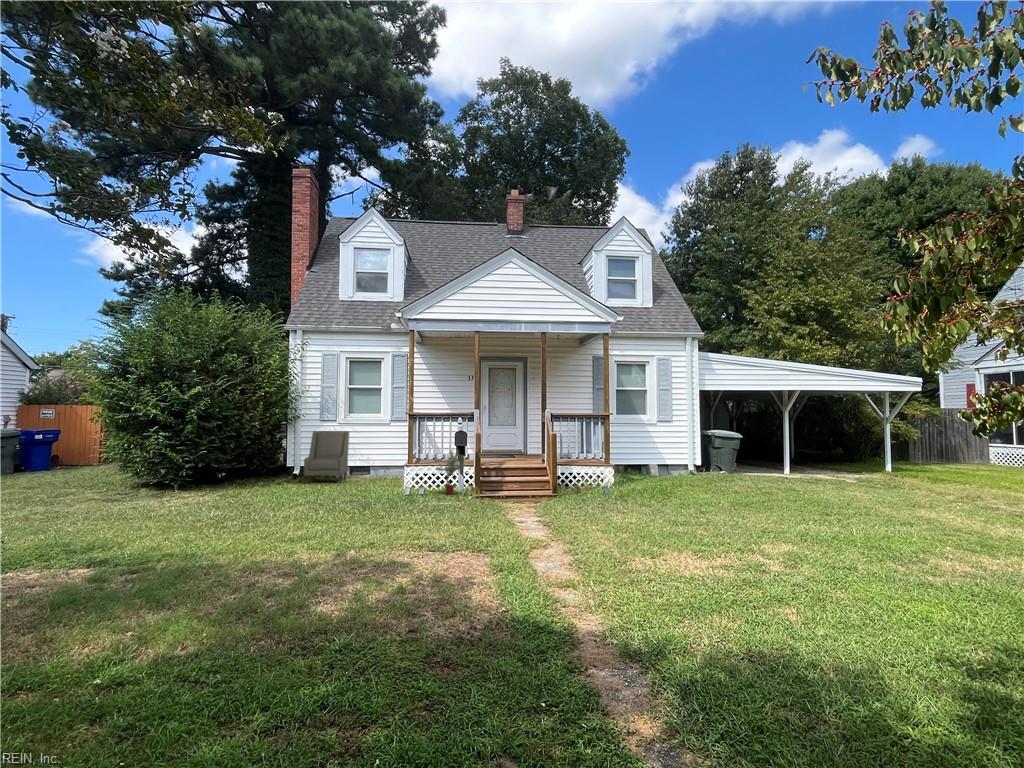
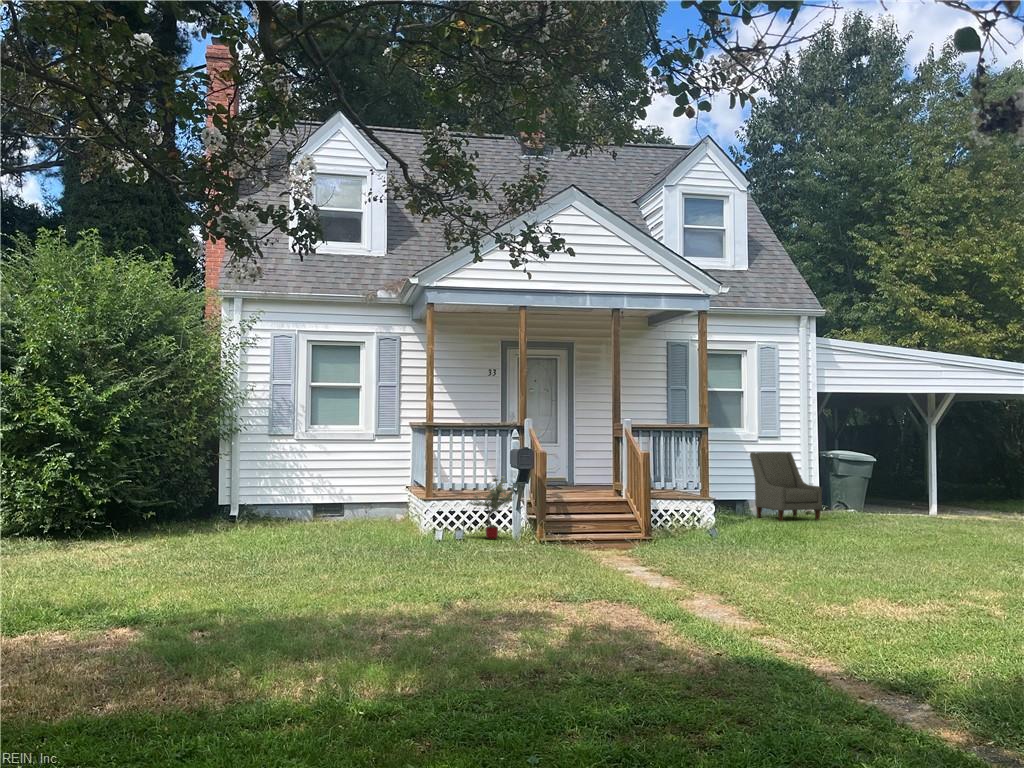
chair: present [304,431,349,484] -> present [750,452,822,521]

